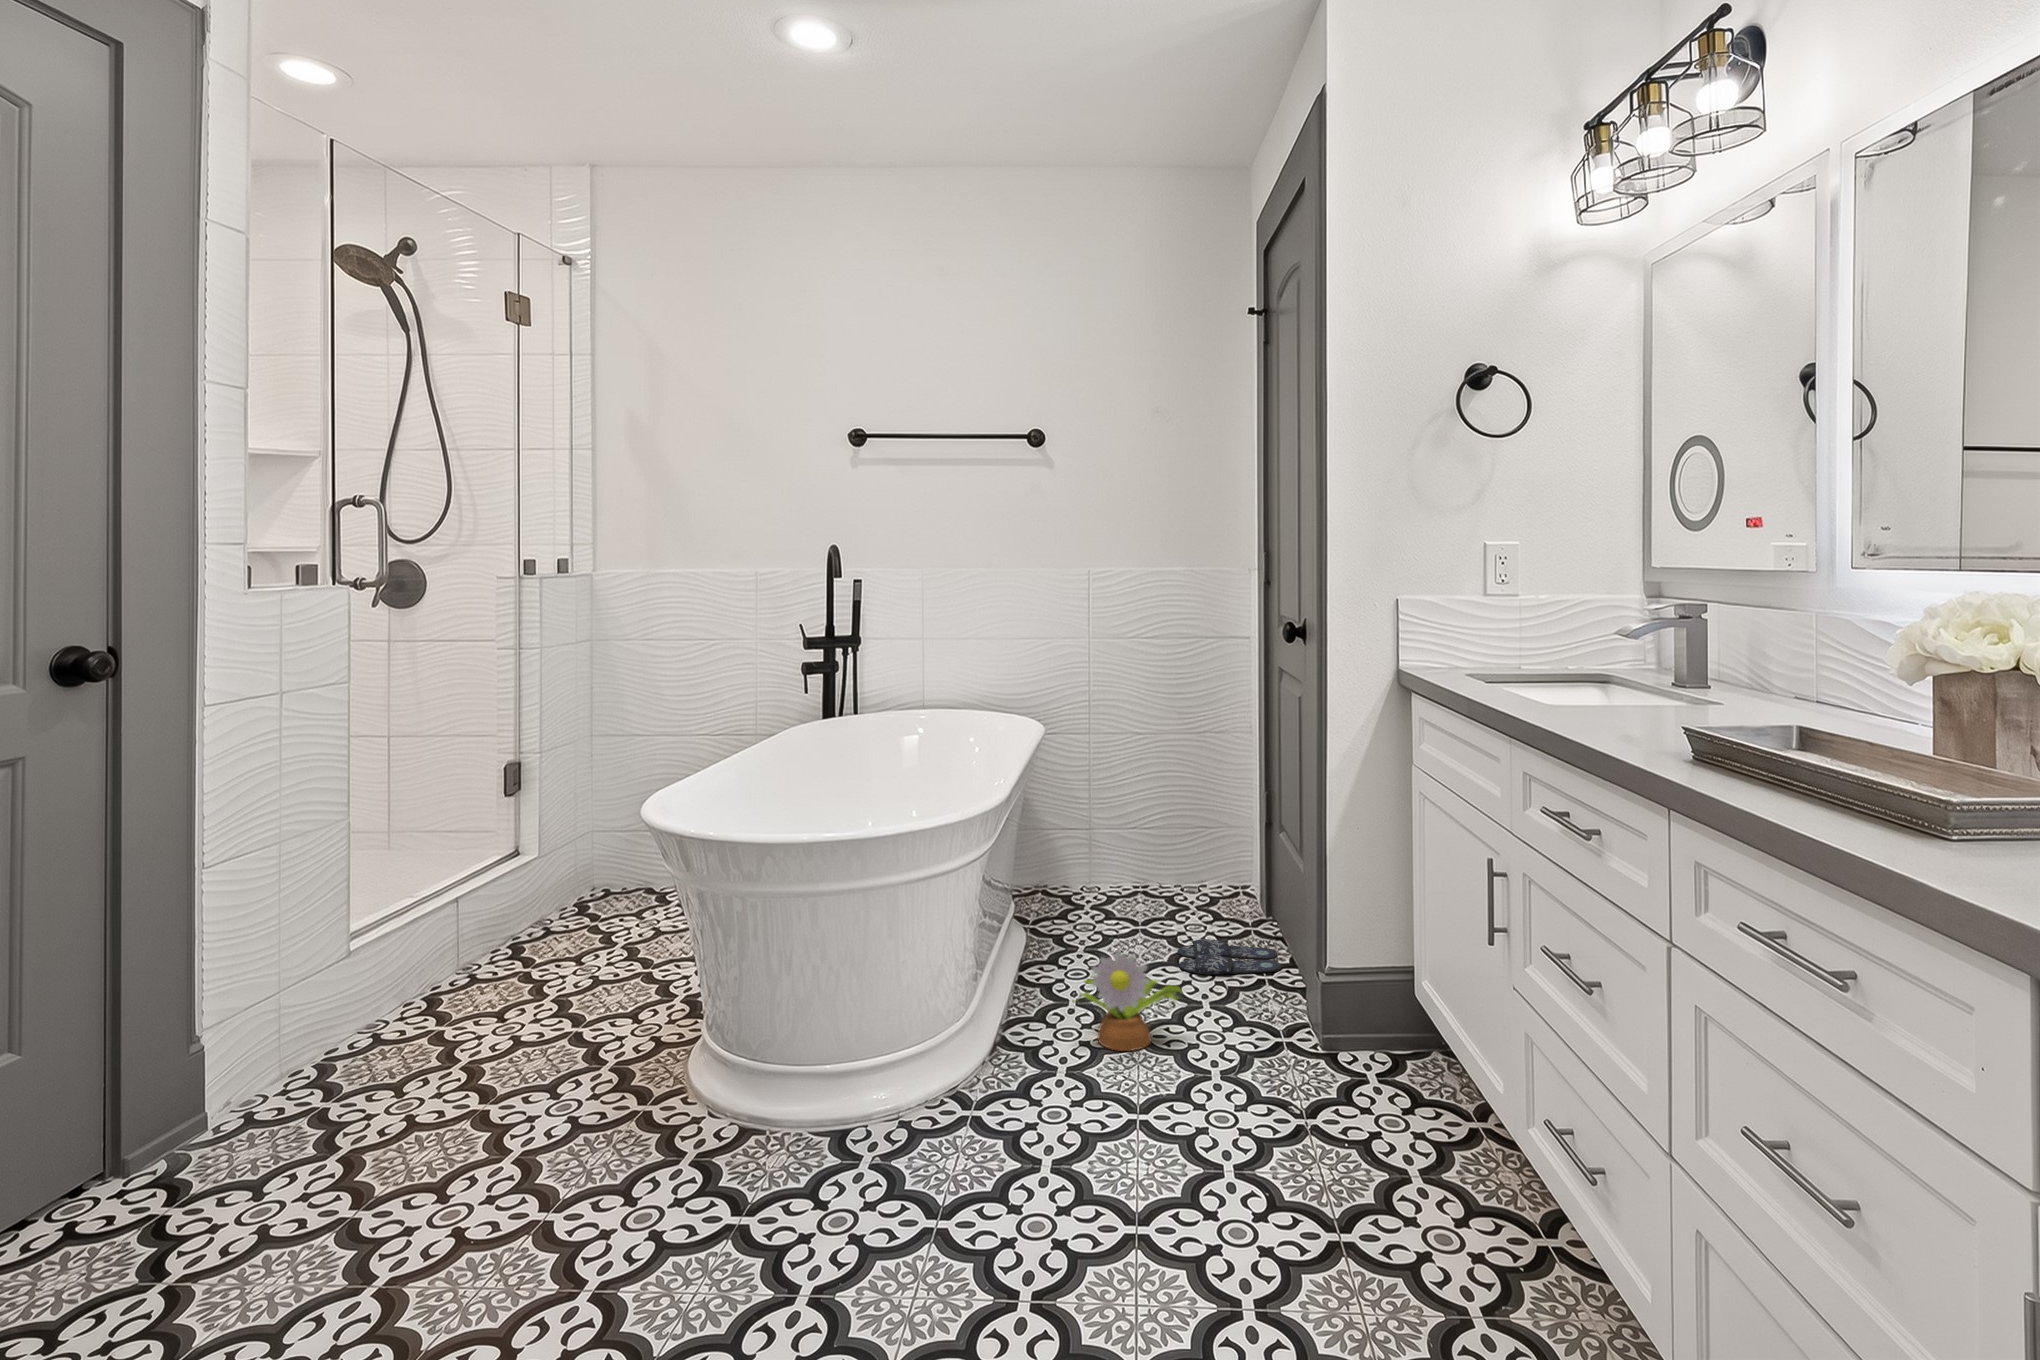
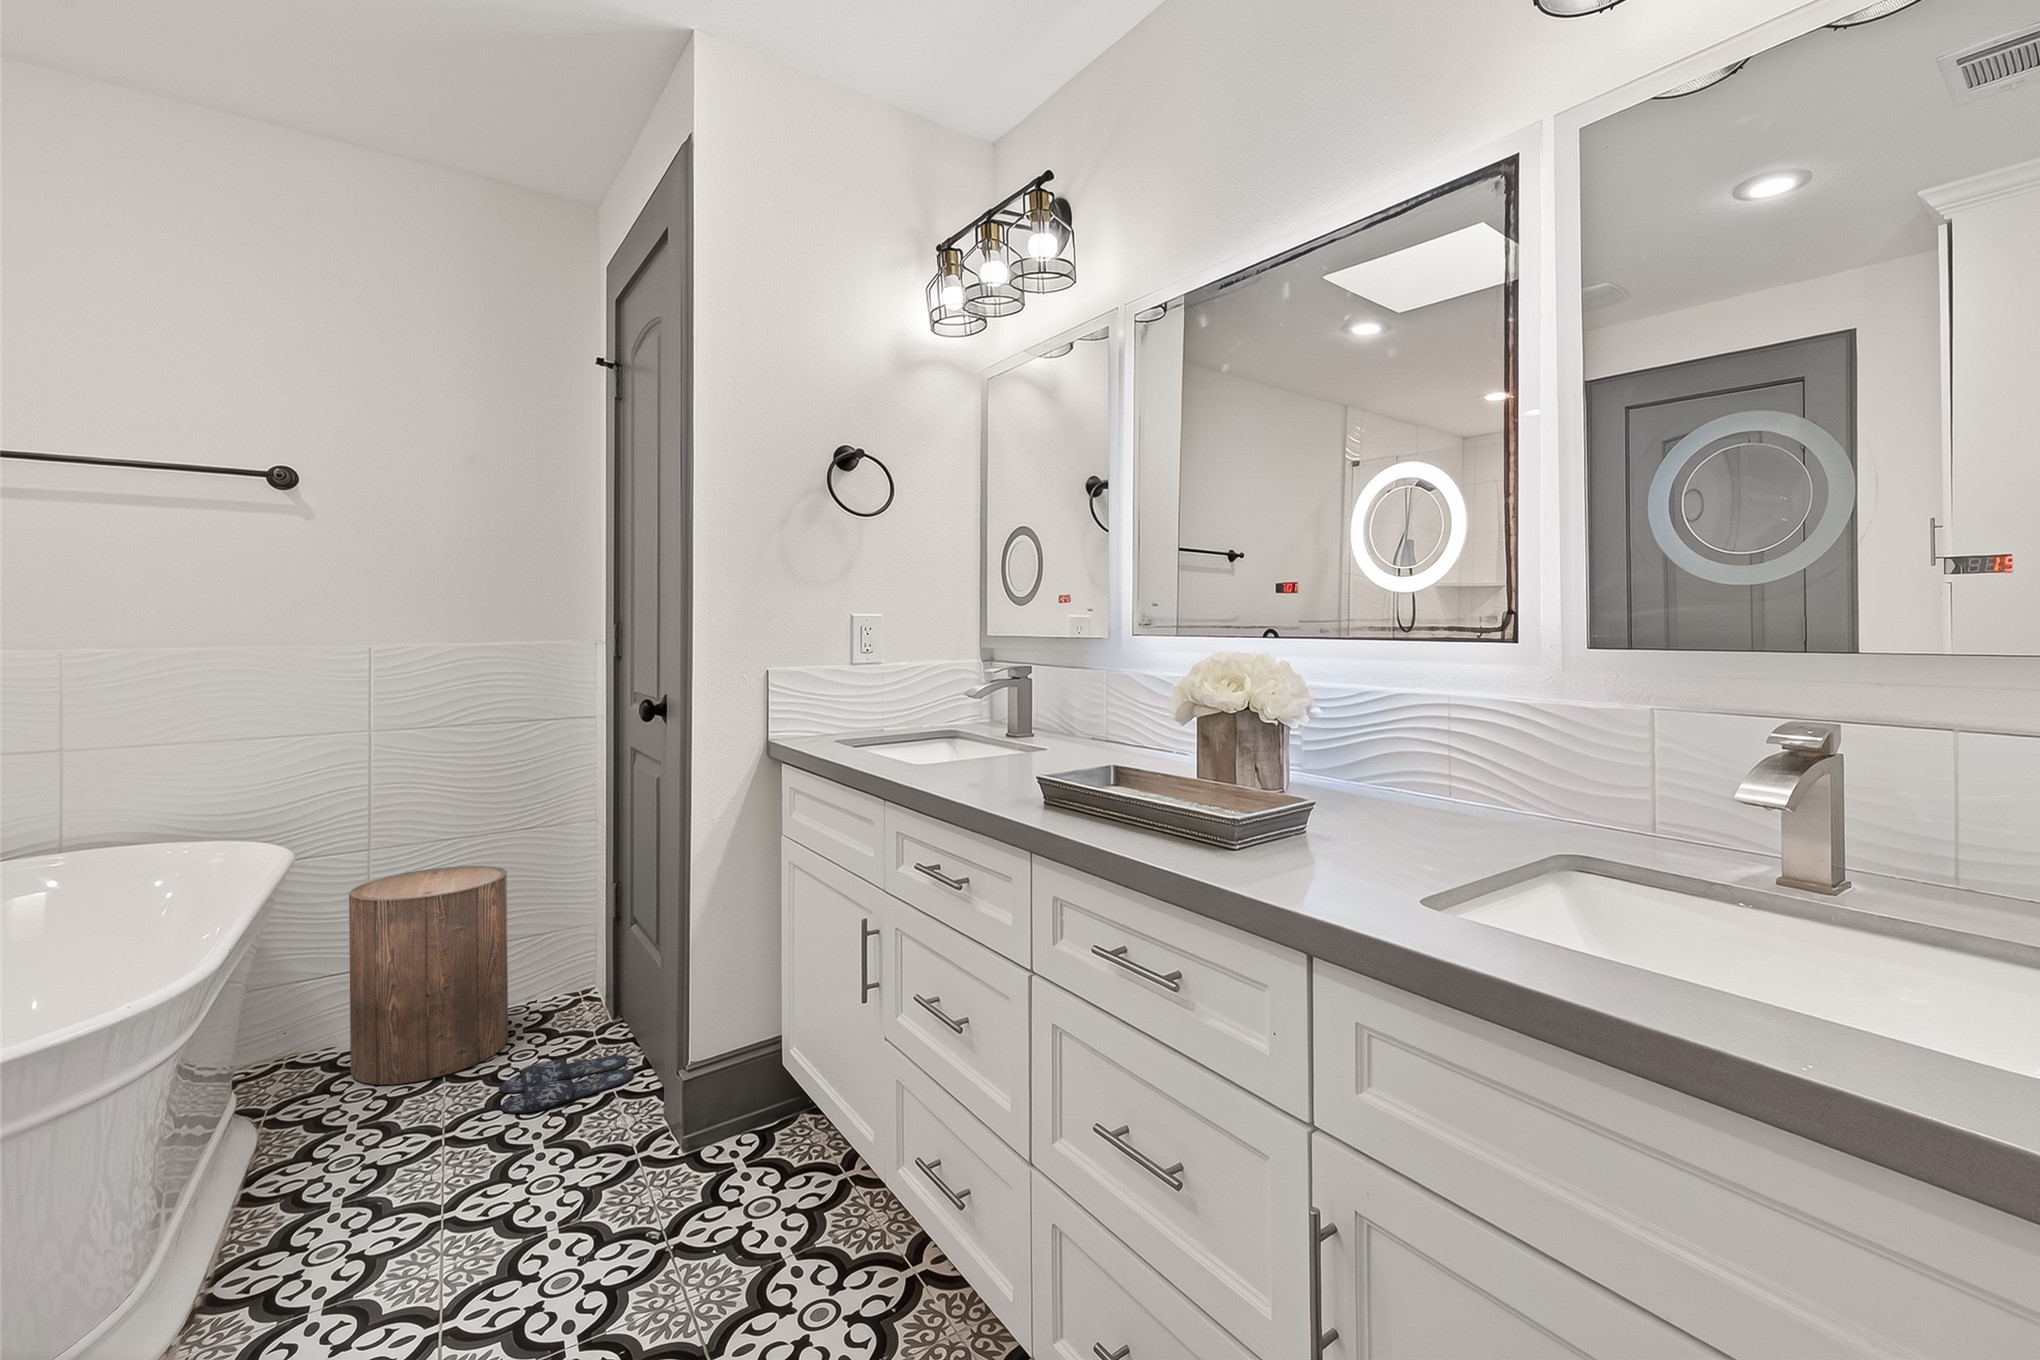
stool: none [1073,766,1185,932] -> present [349,866,508,1084]
decorative plant: present [1073,951,1182,1051] -> none [327,1127,510,1270]

